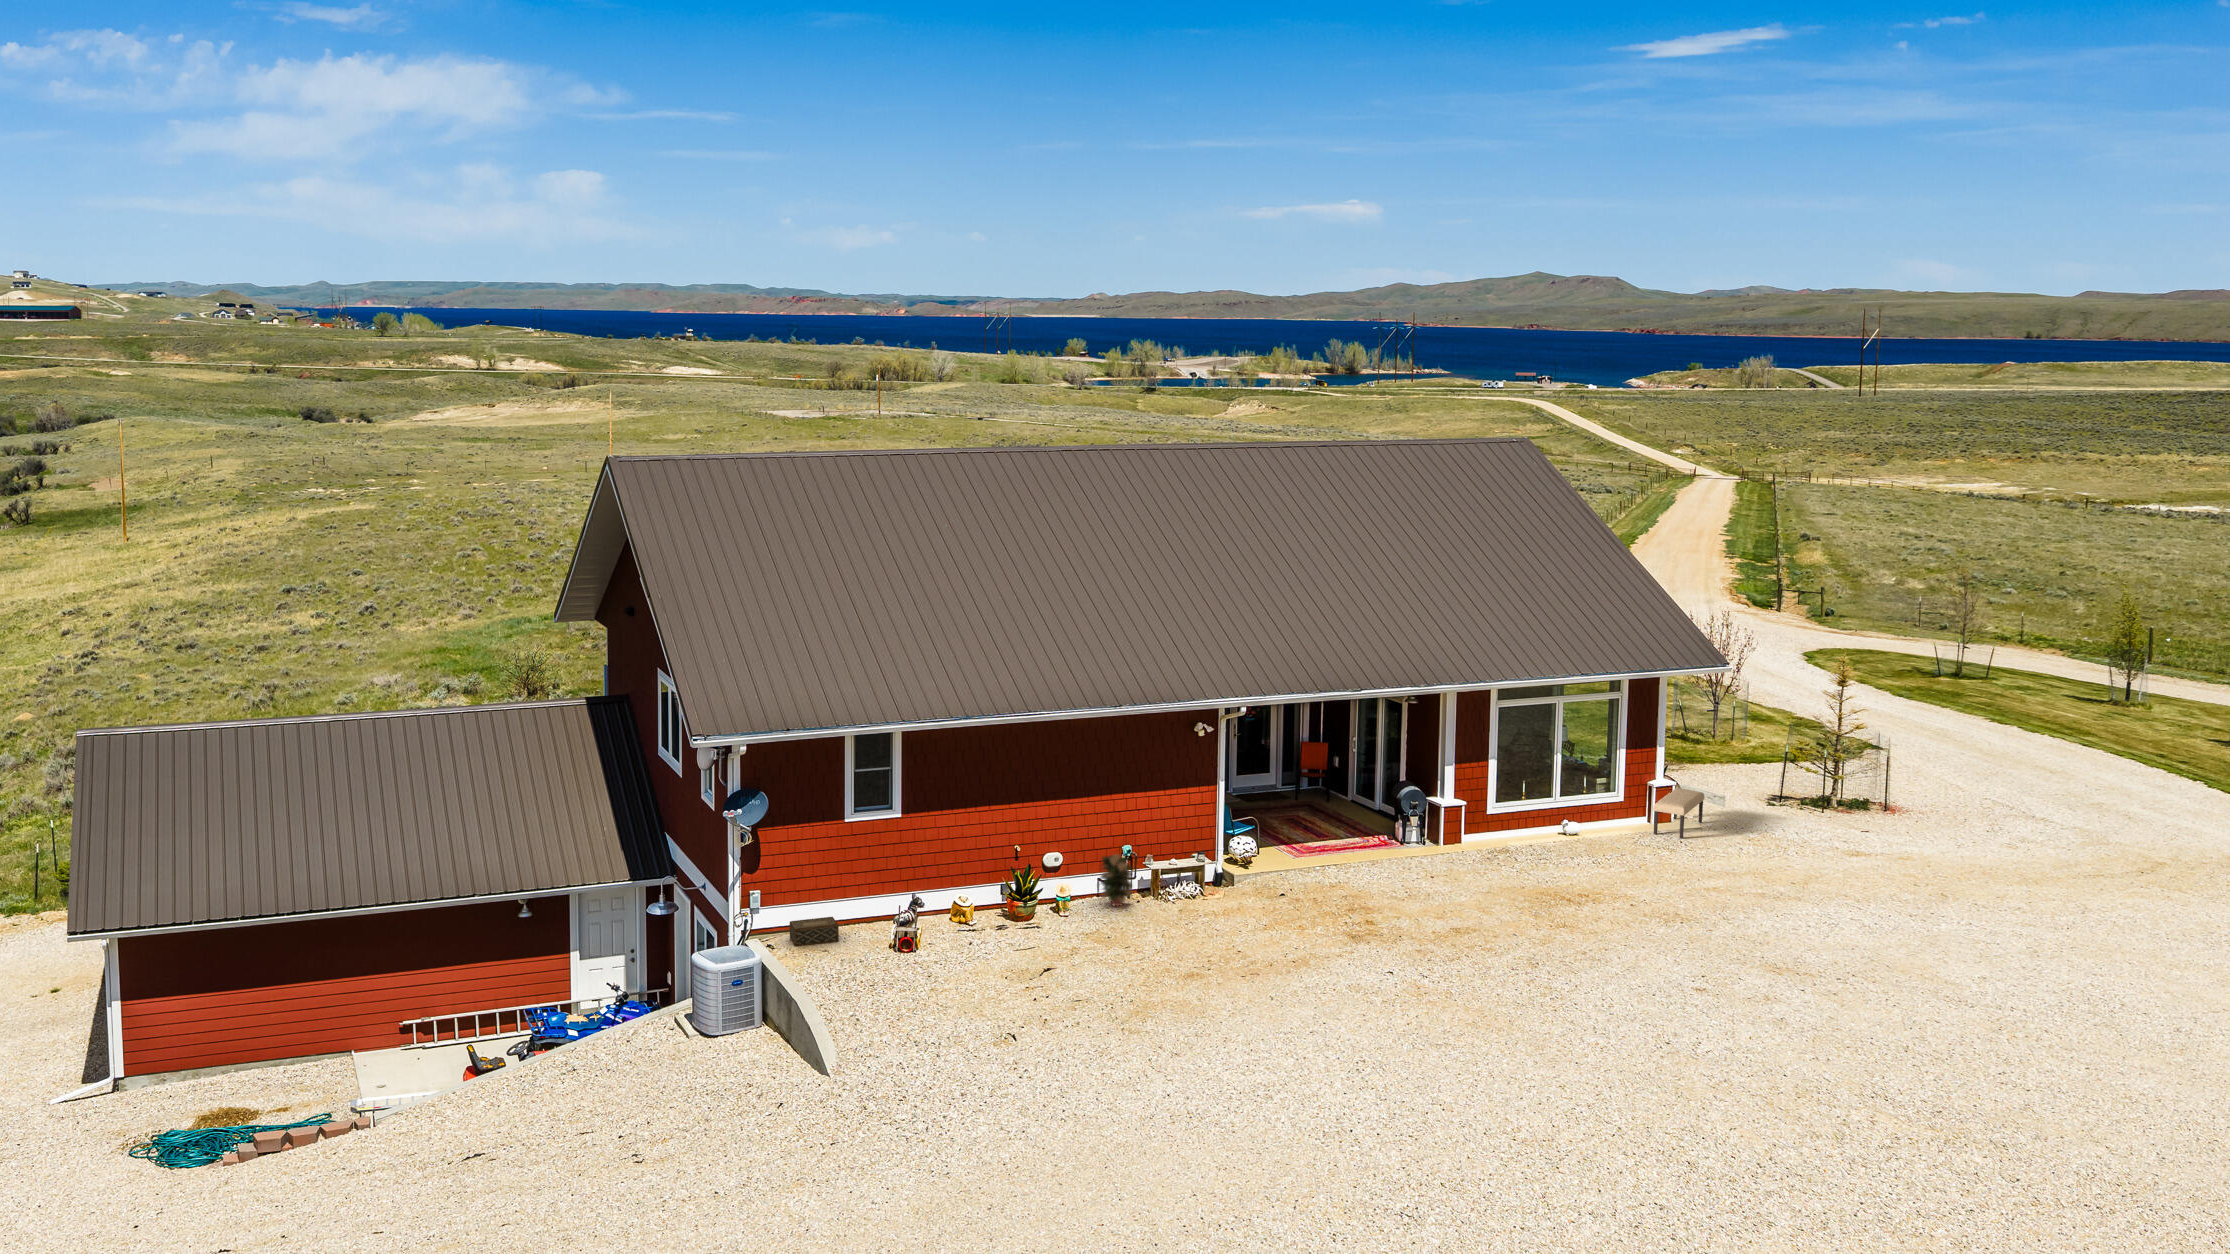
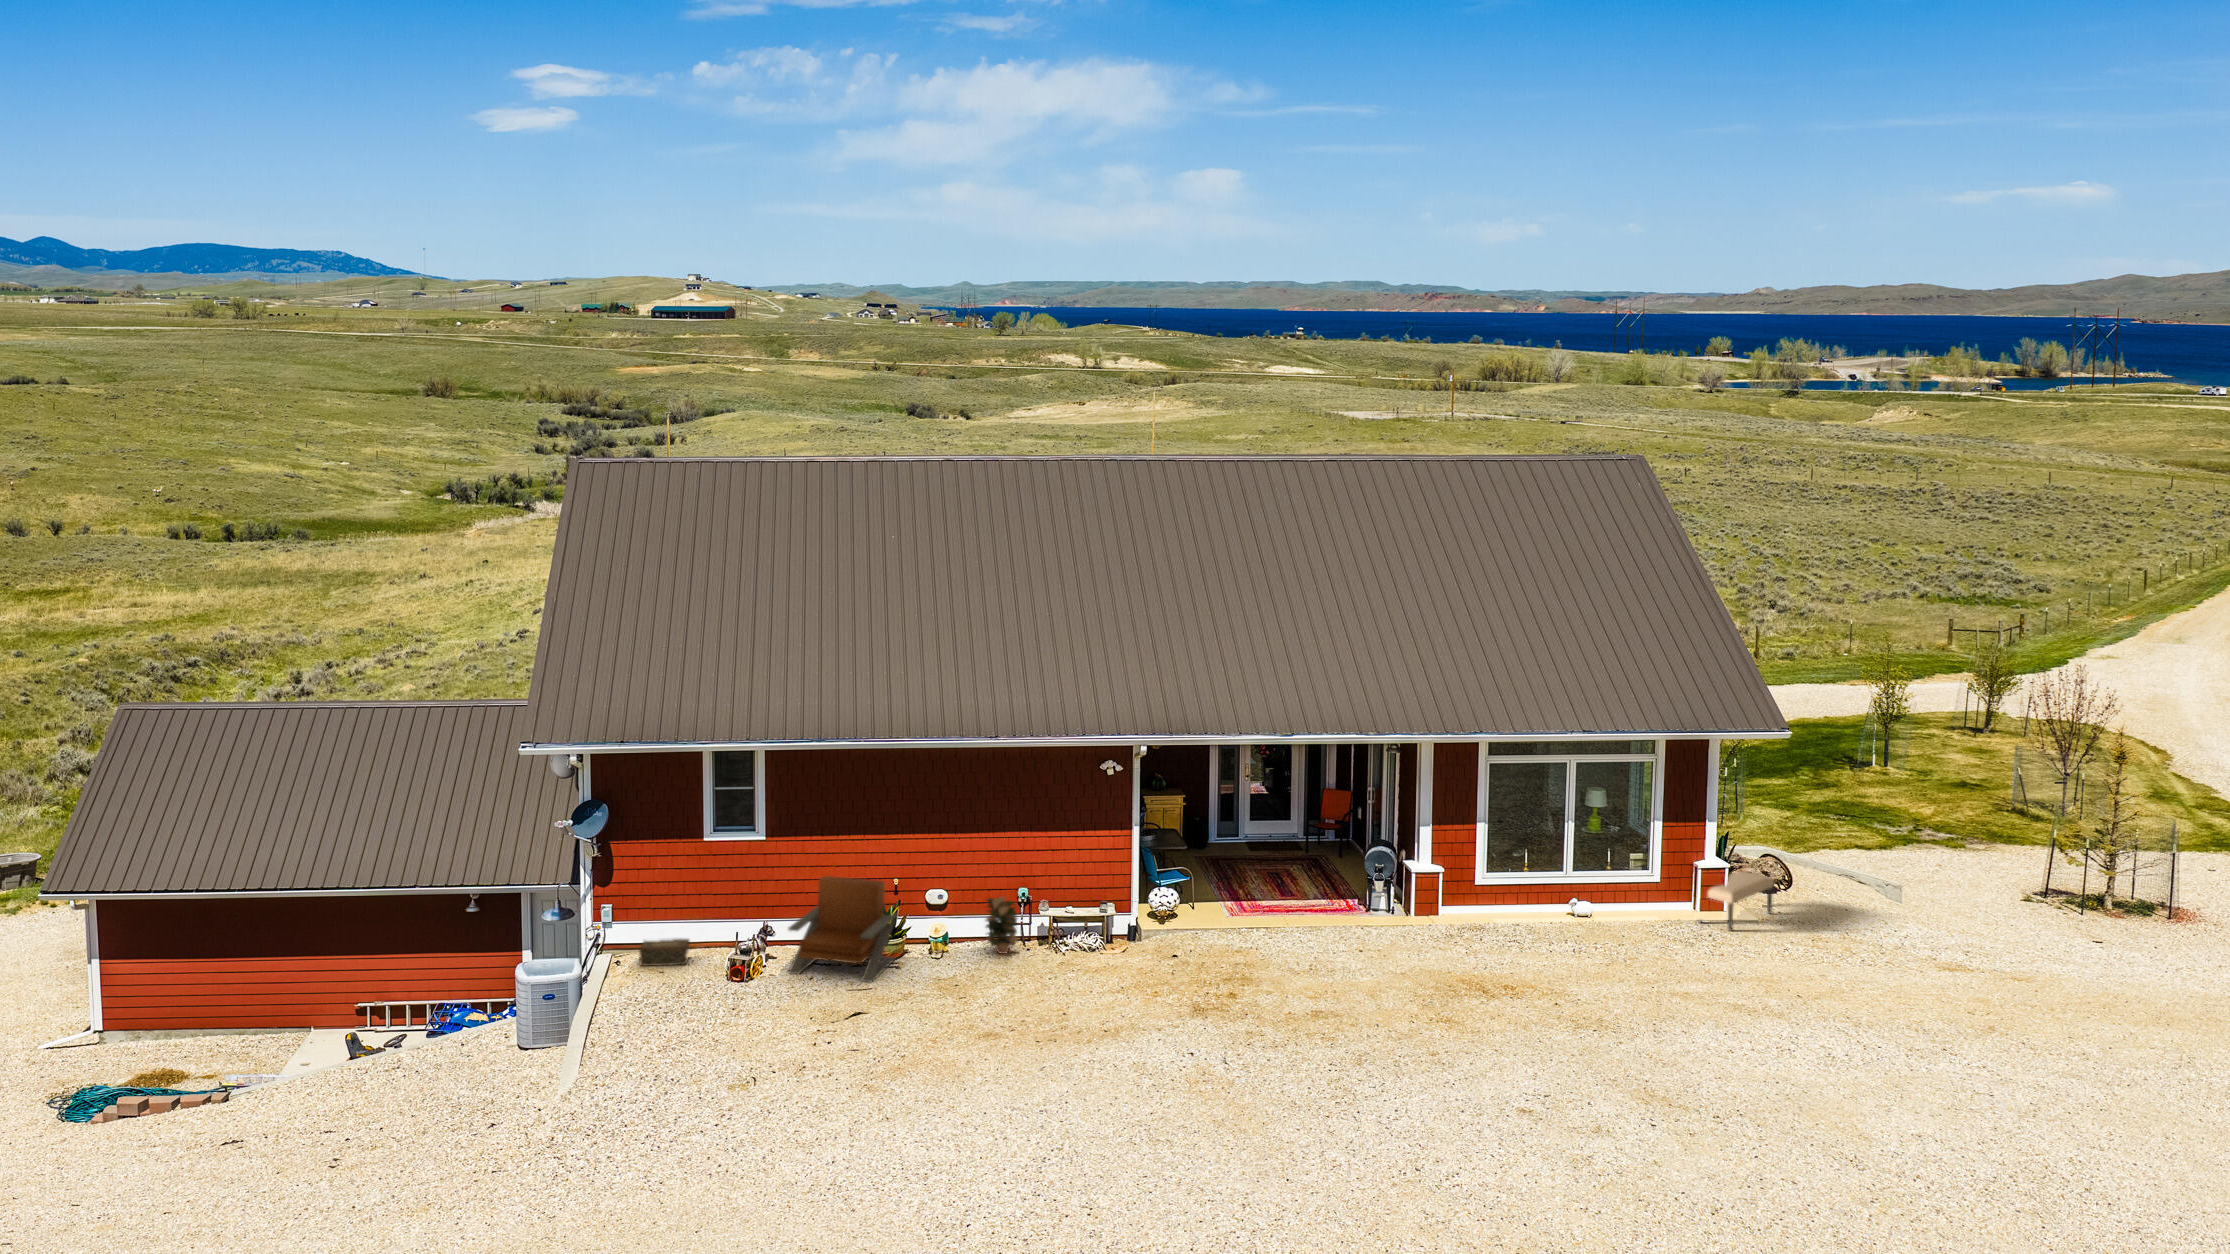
lounge chair: none [944,847,1029,941] -> present [788,876,897,982]

